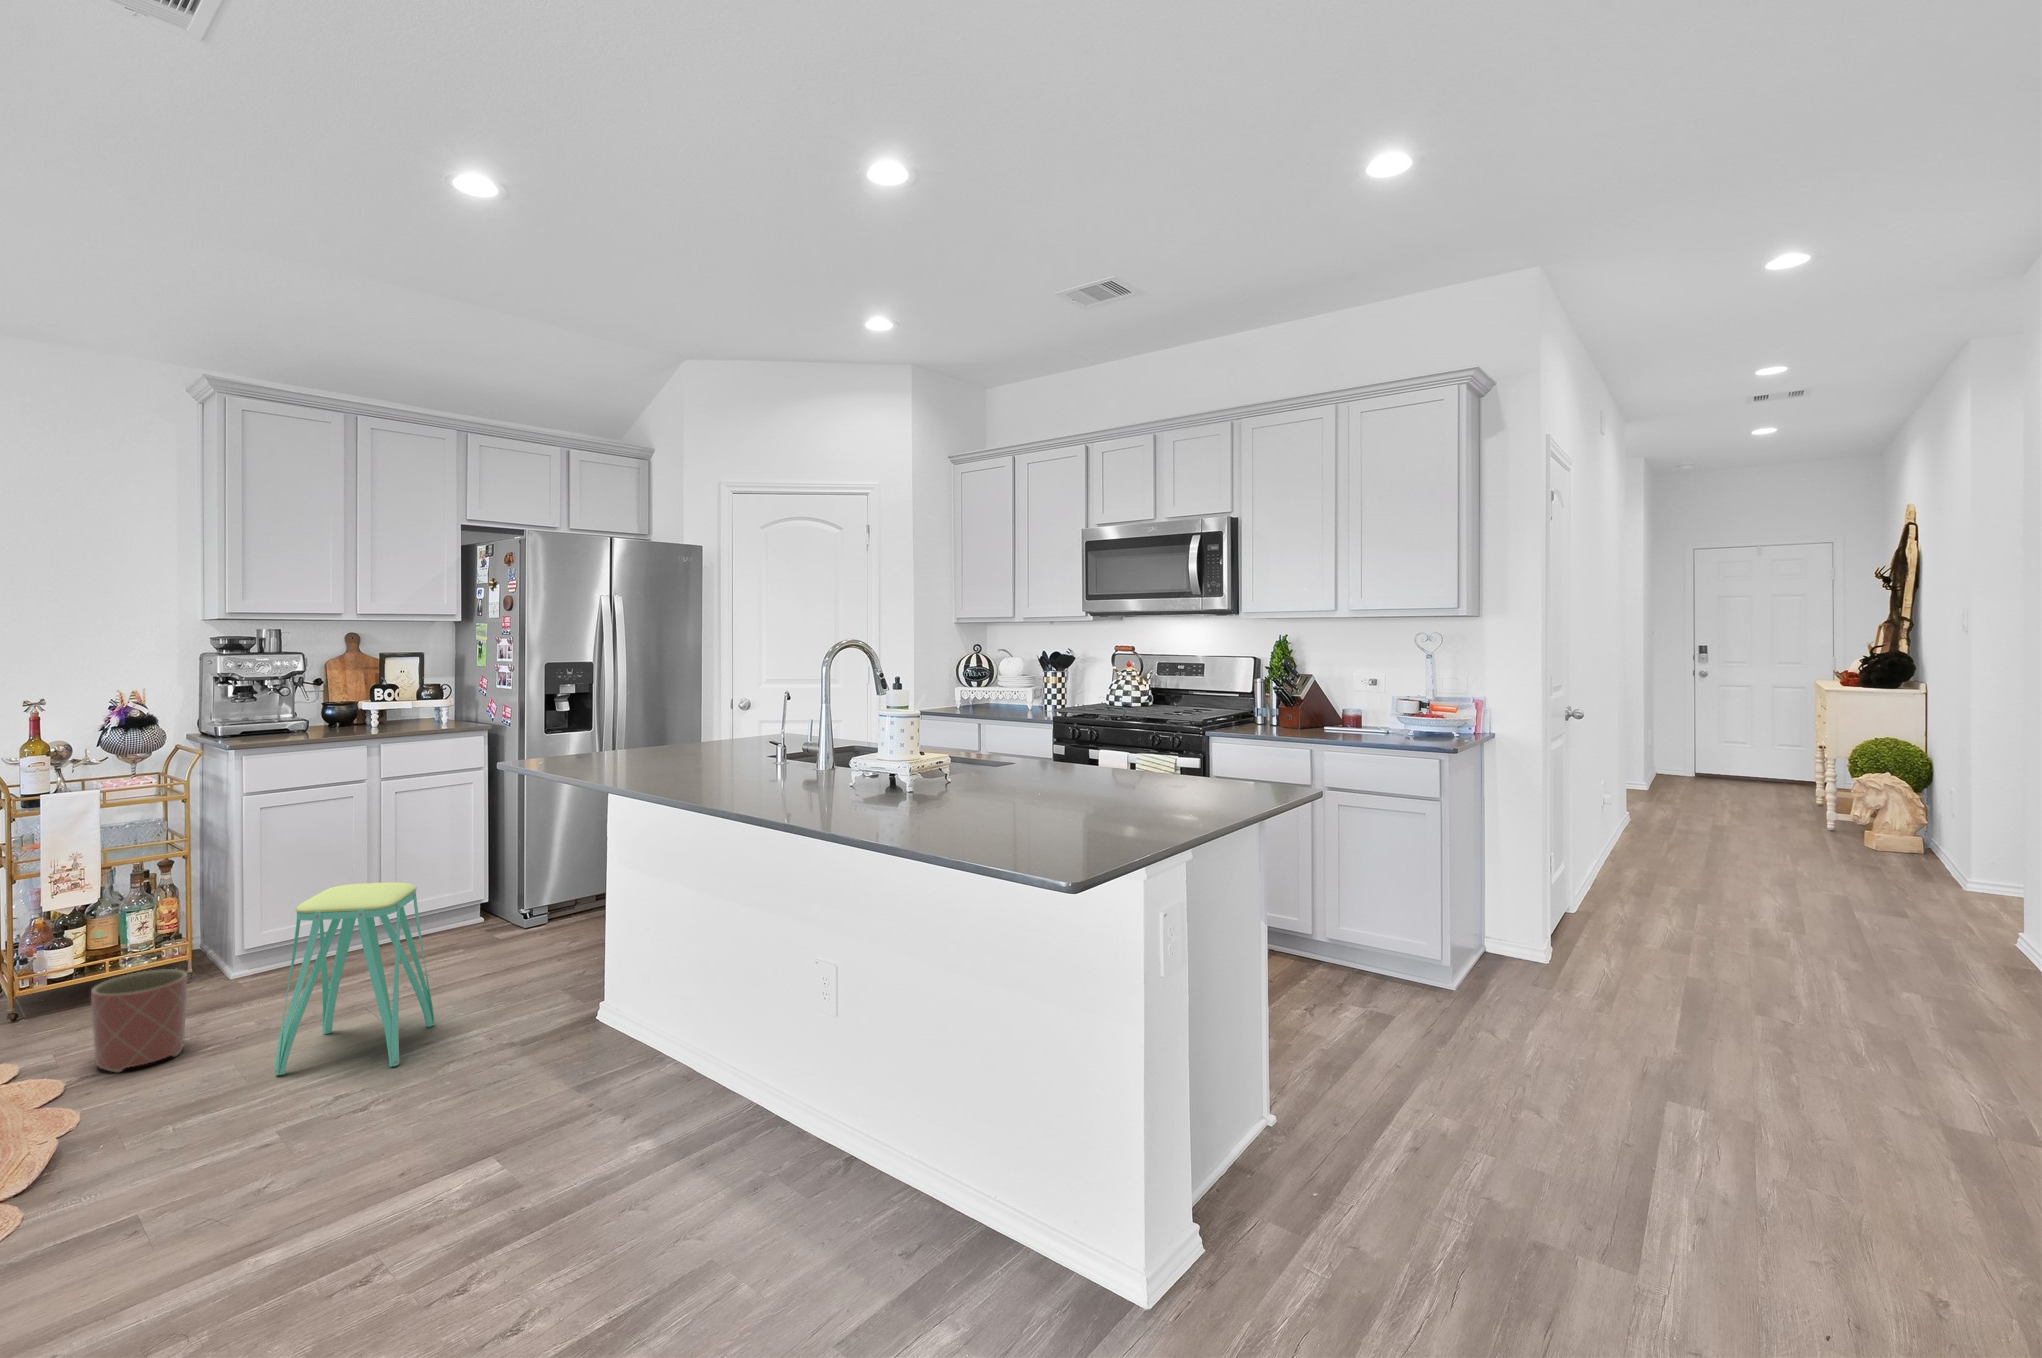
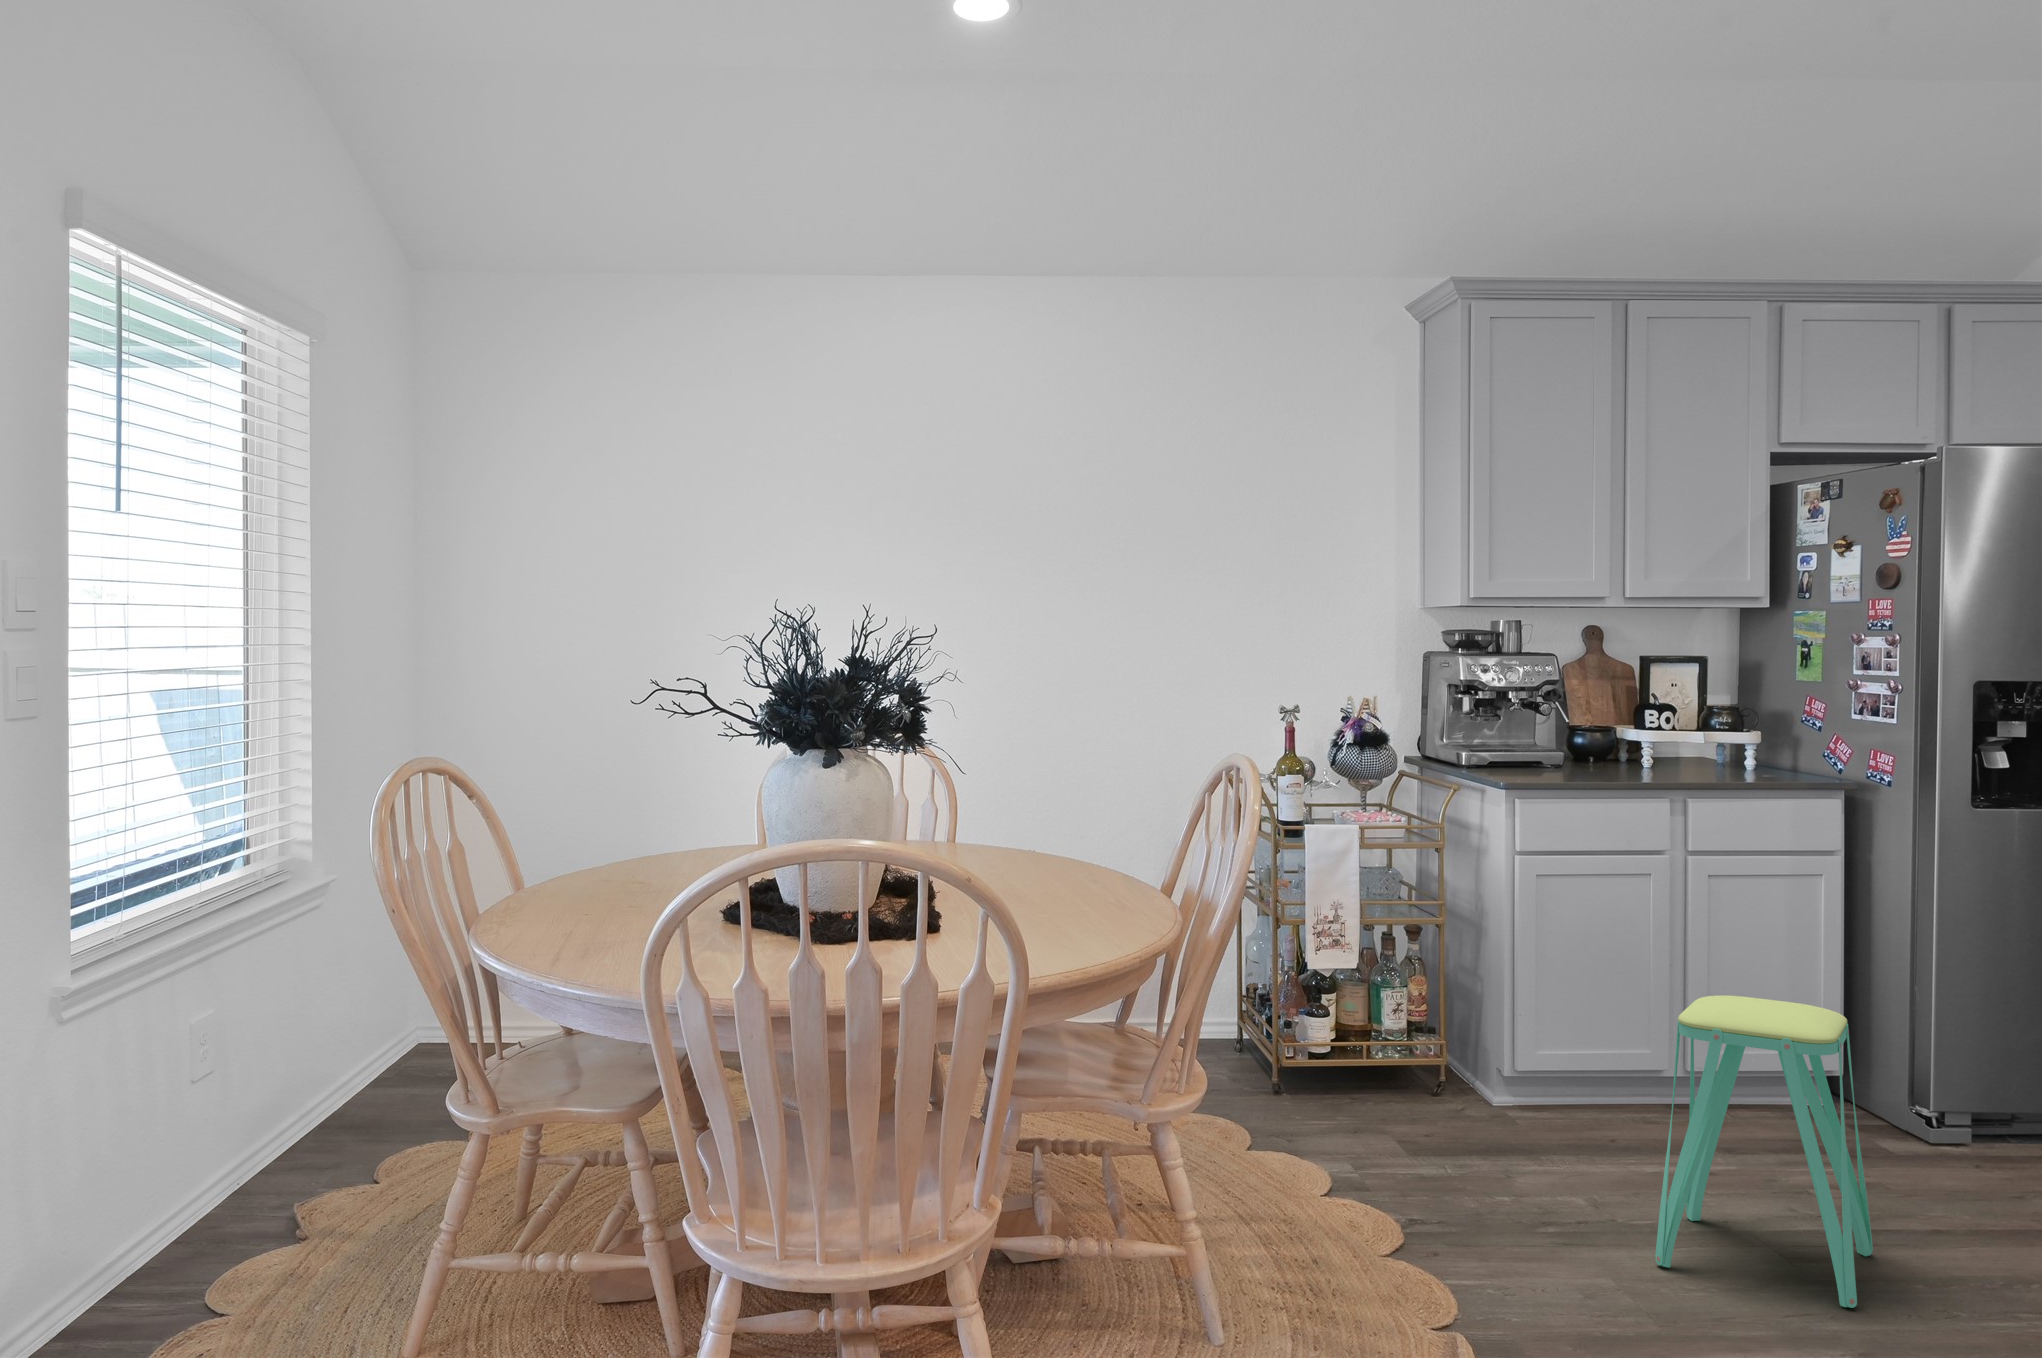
planter: present [91,969,187,1073] -> none [1398,1068,1504,1198]

